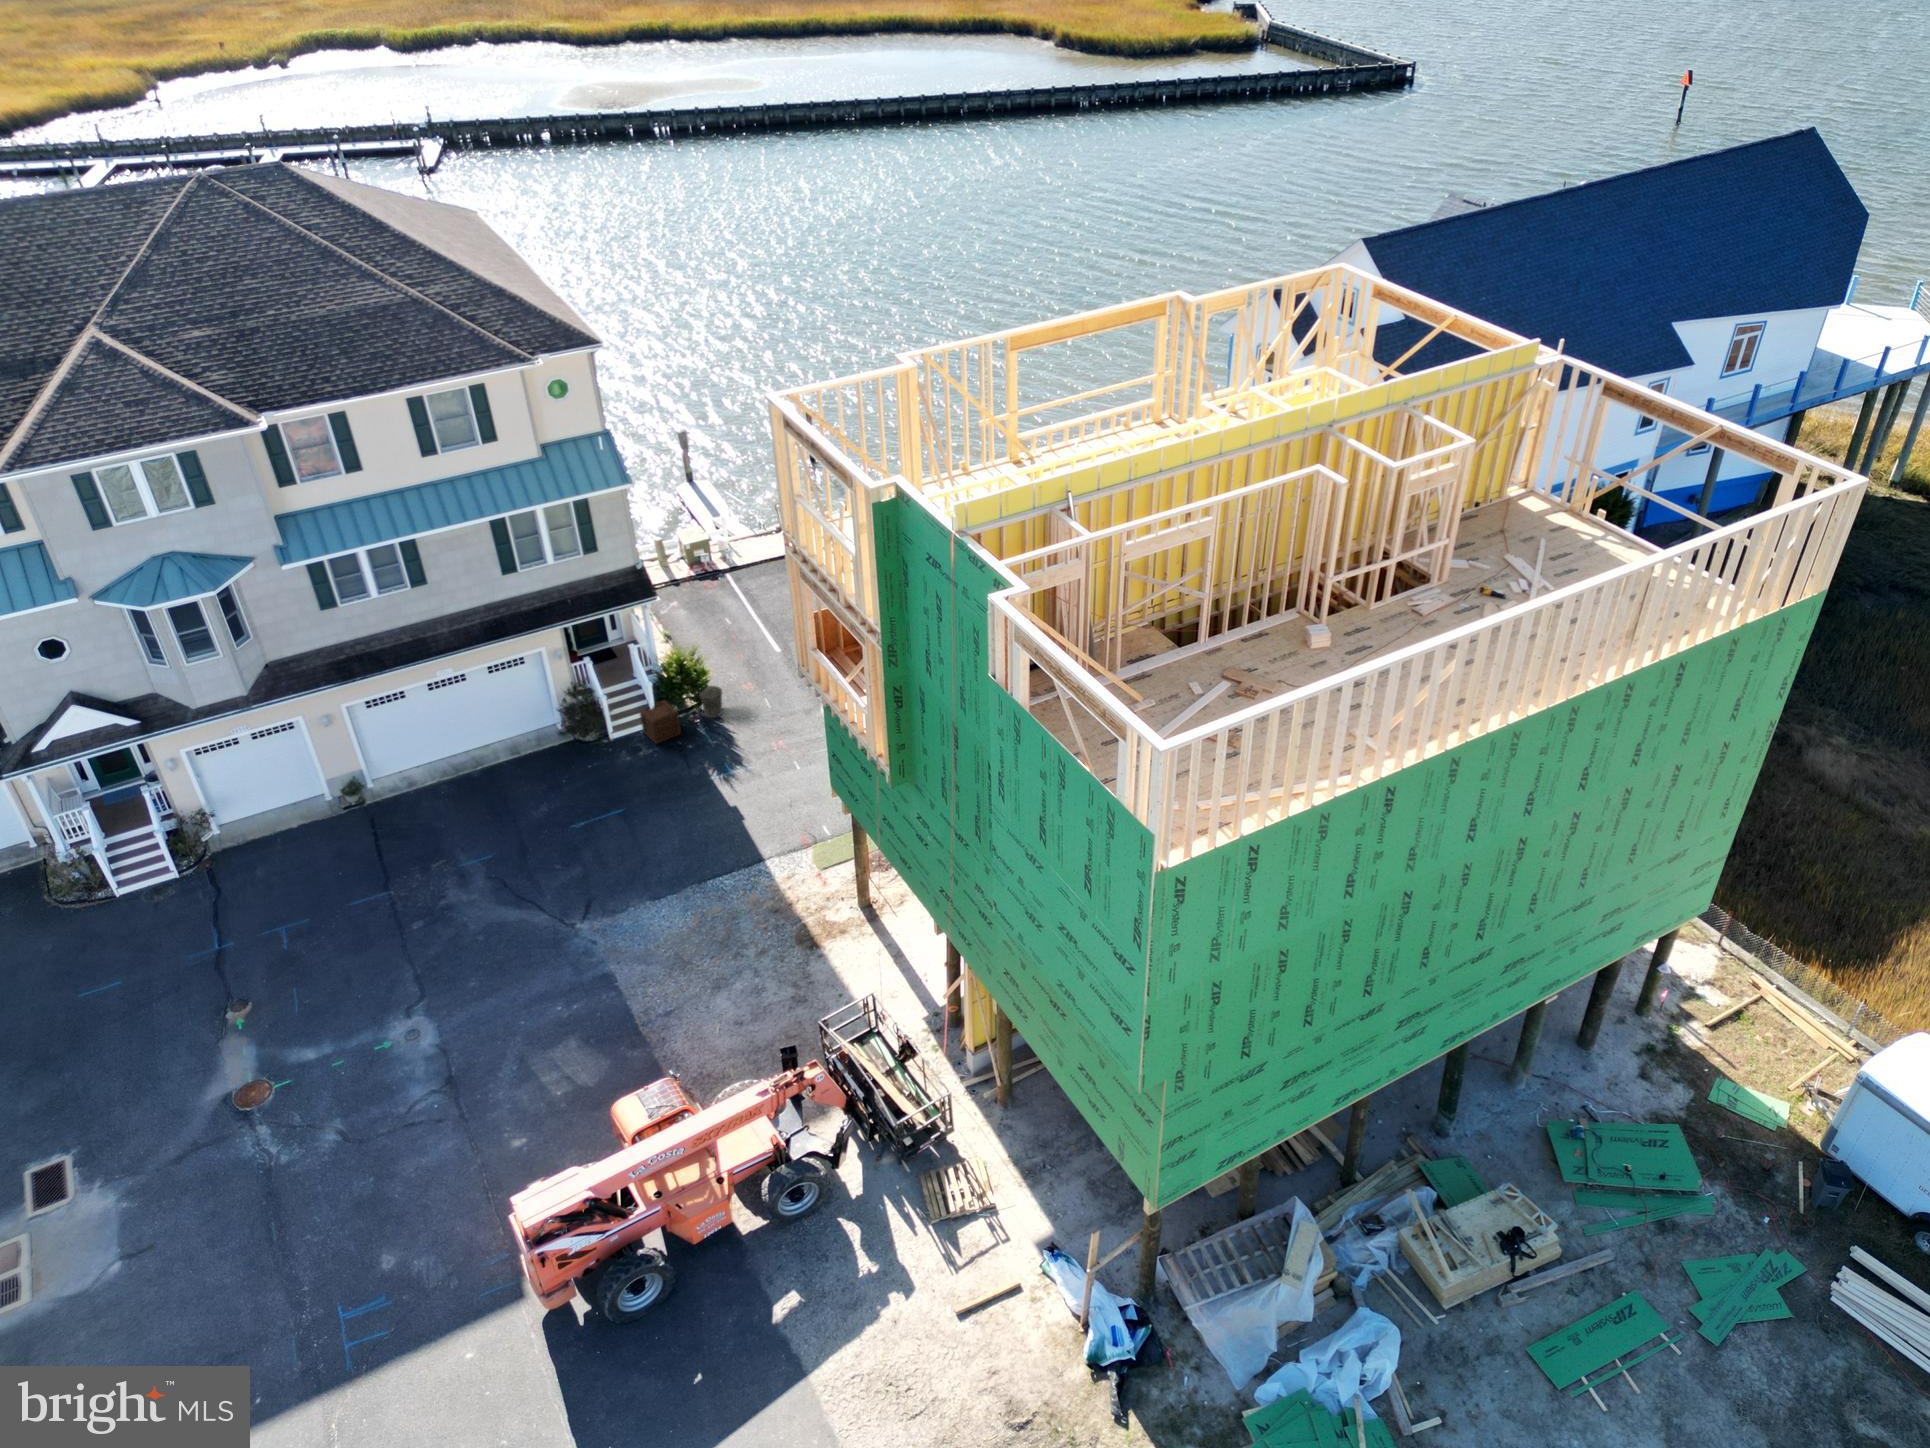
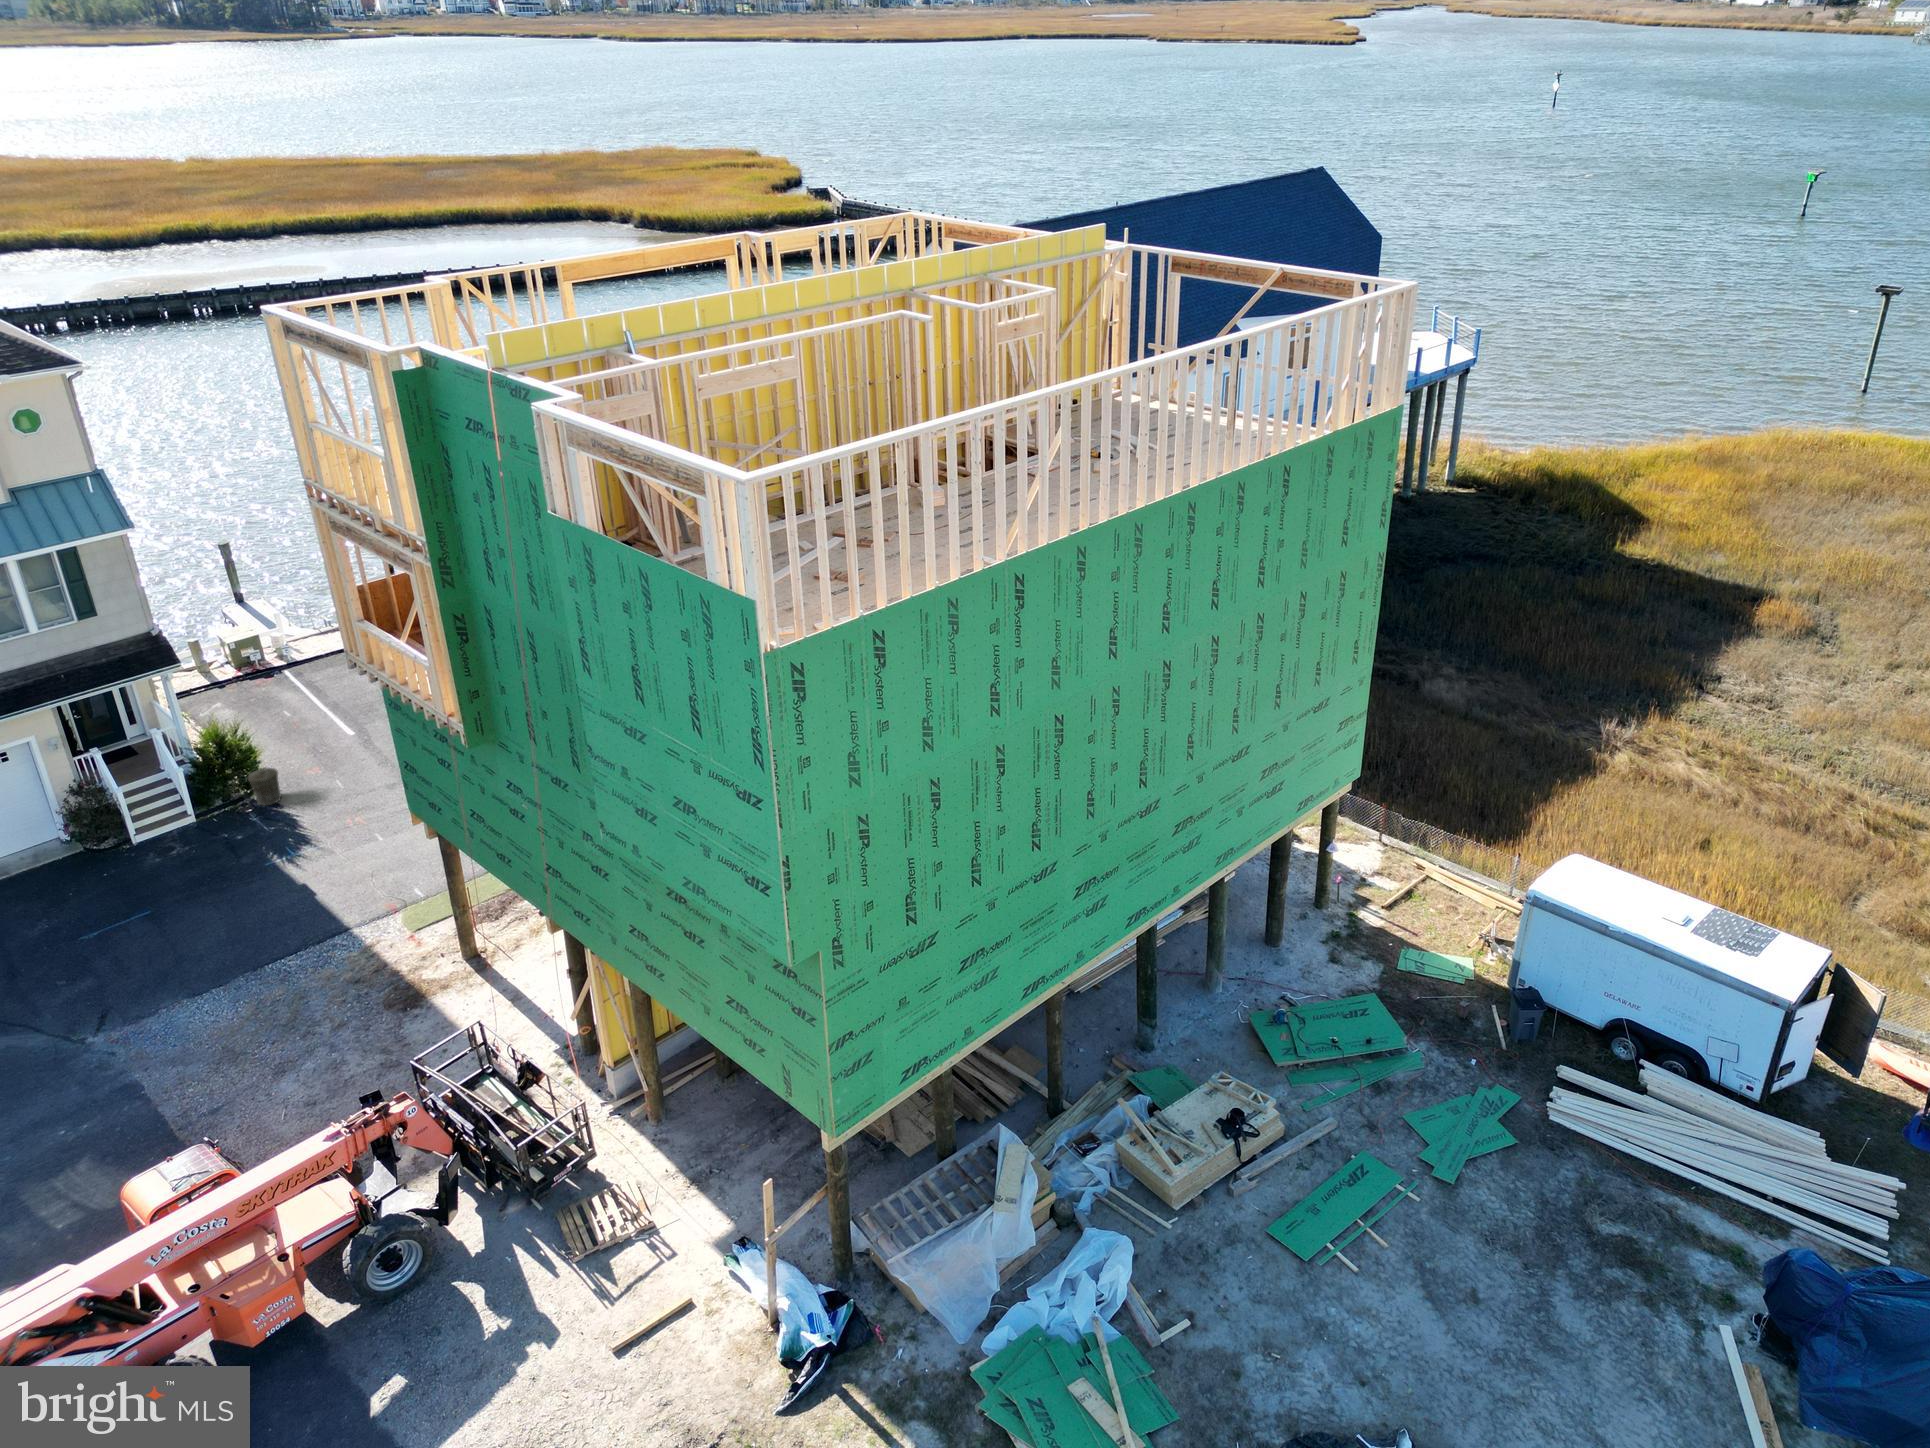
wooden crate: present [640,700,681,744] -> none [167,789,227,841]

